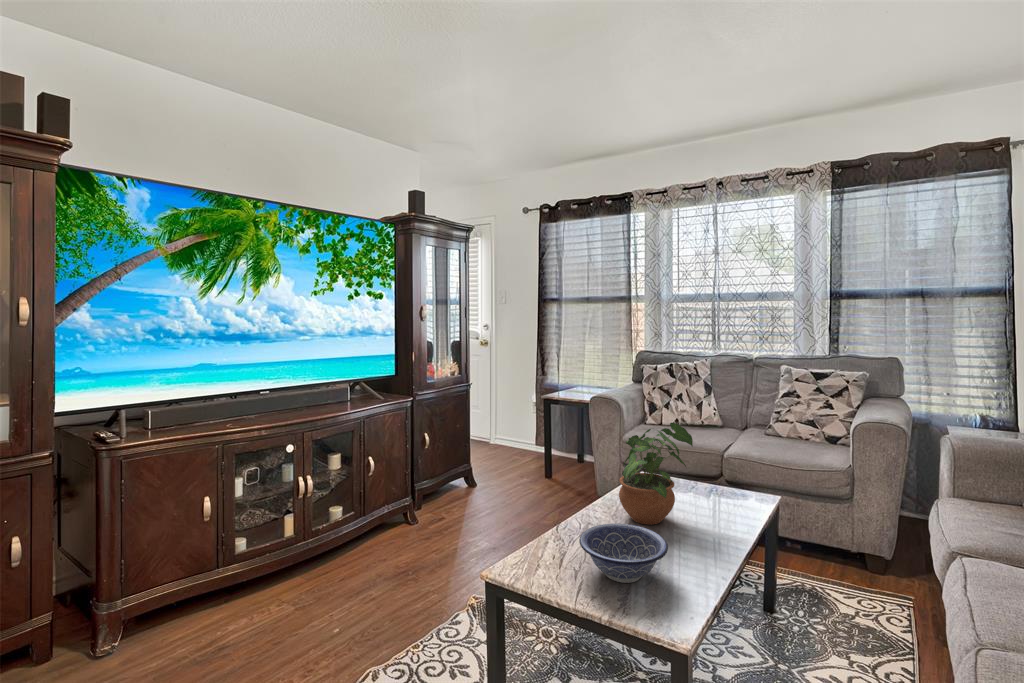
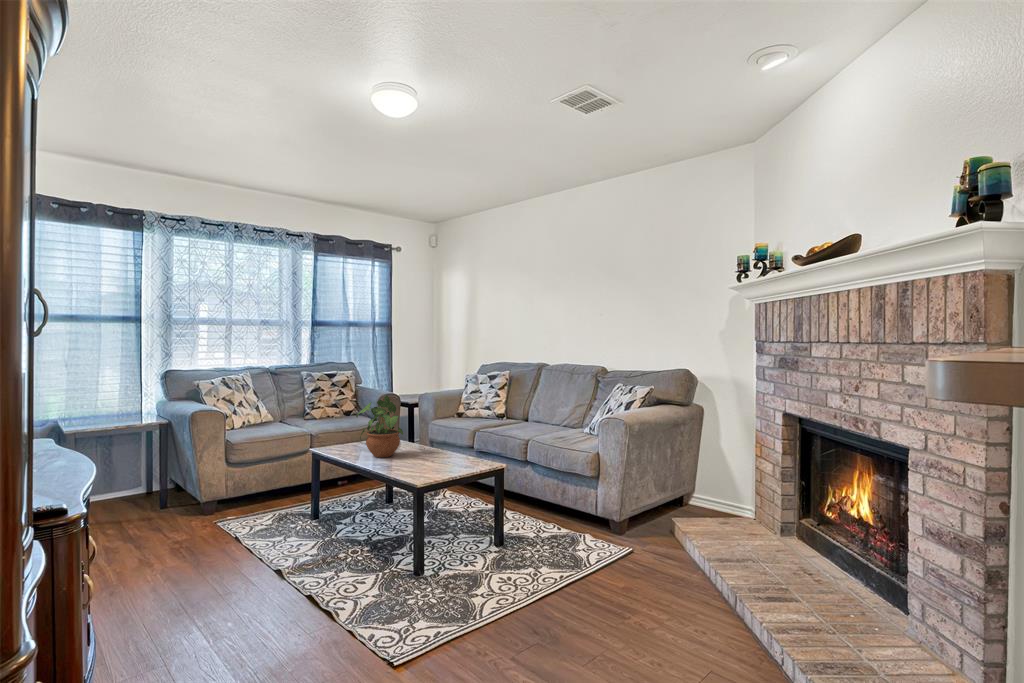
decorative bowl: present [579,524,668,583] -> none [412,443,458,467]

